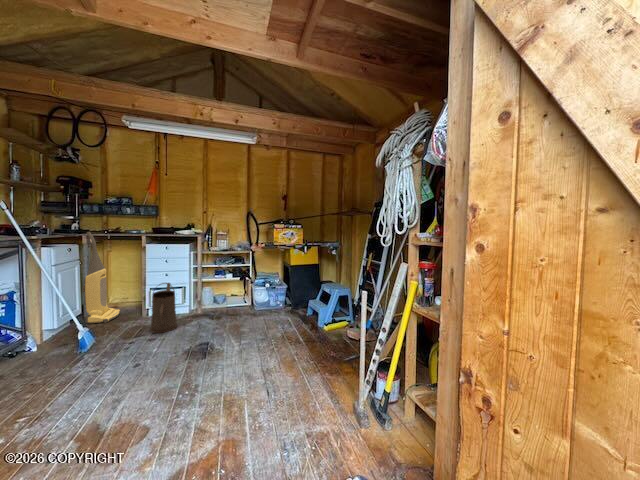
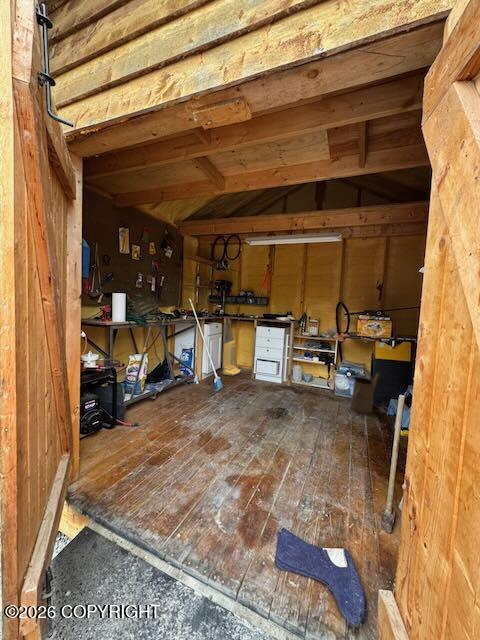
watering can: present [150,283,177,333] -> present [350,371,379,414]

